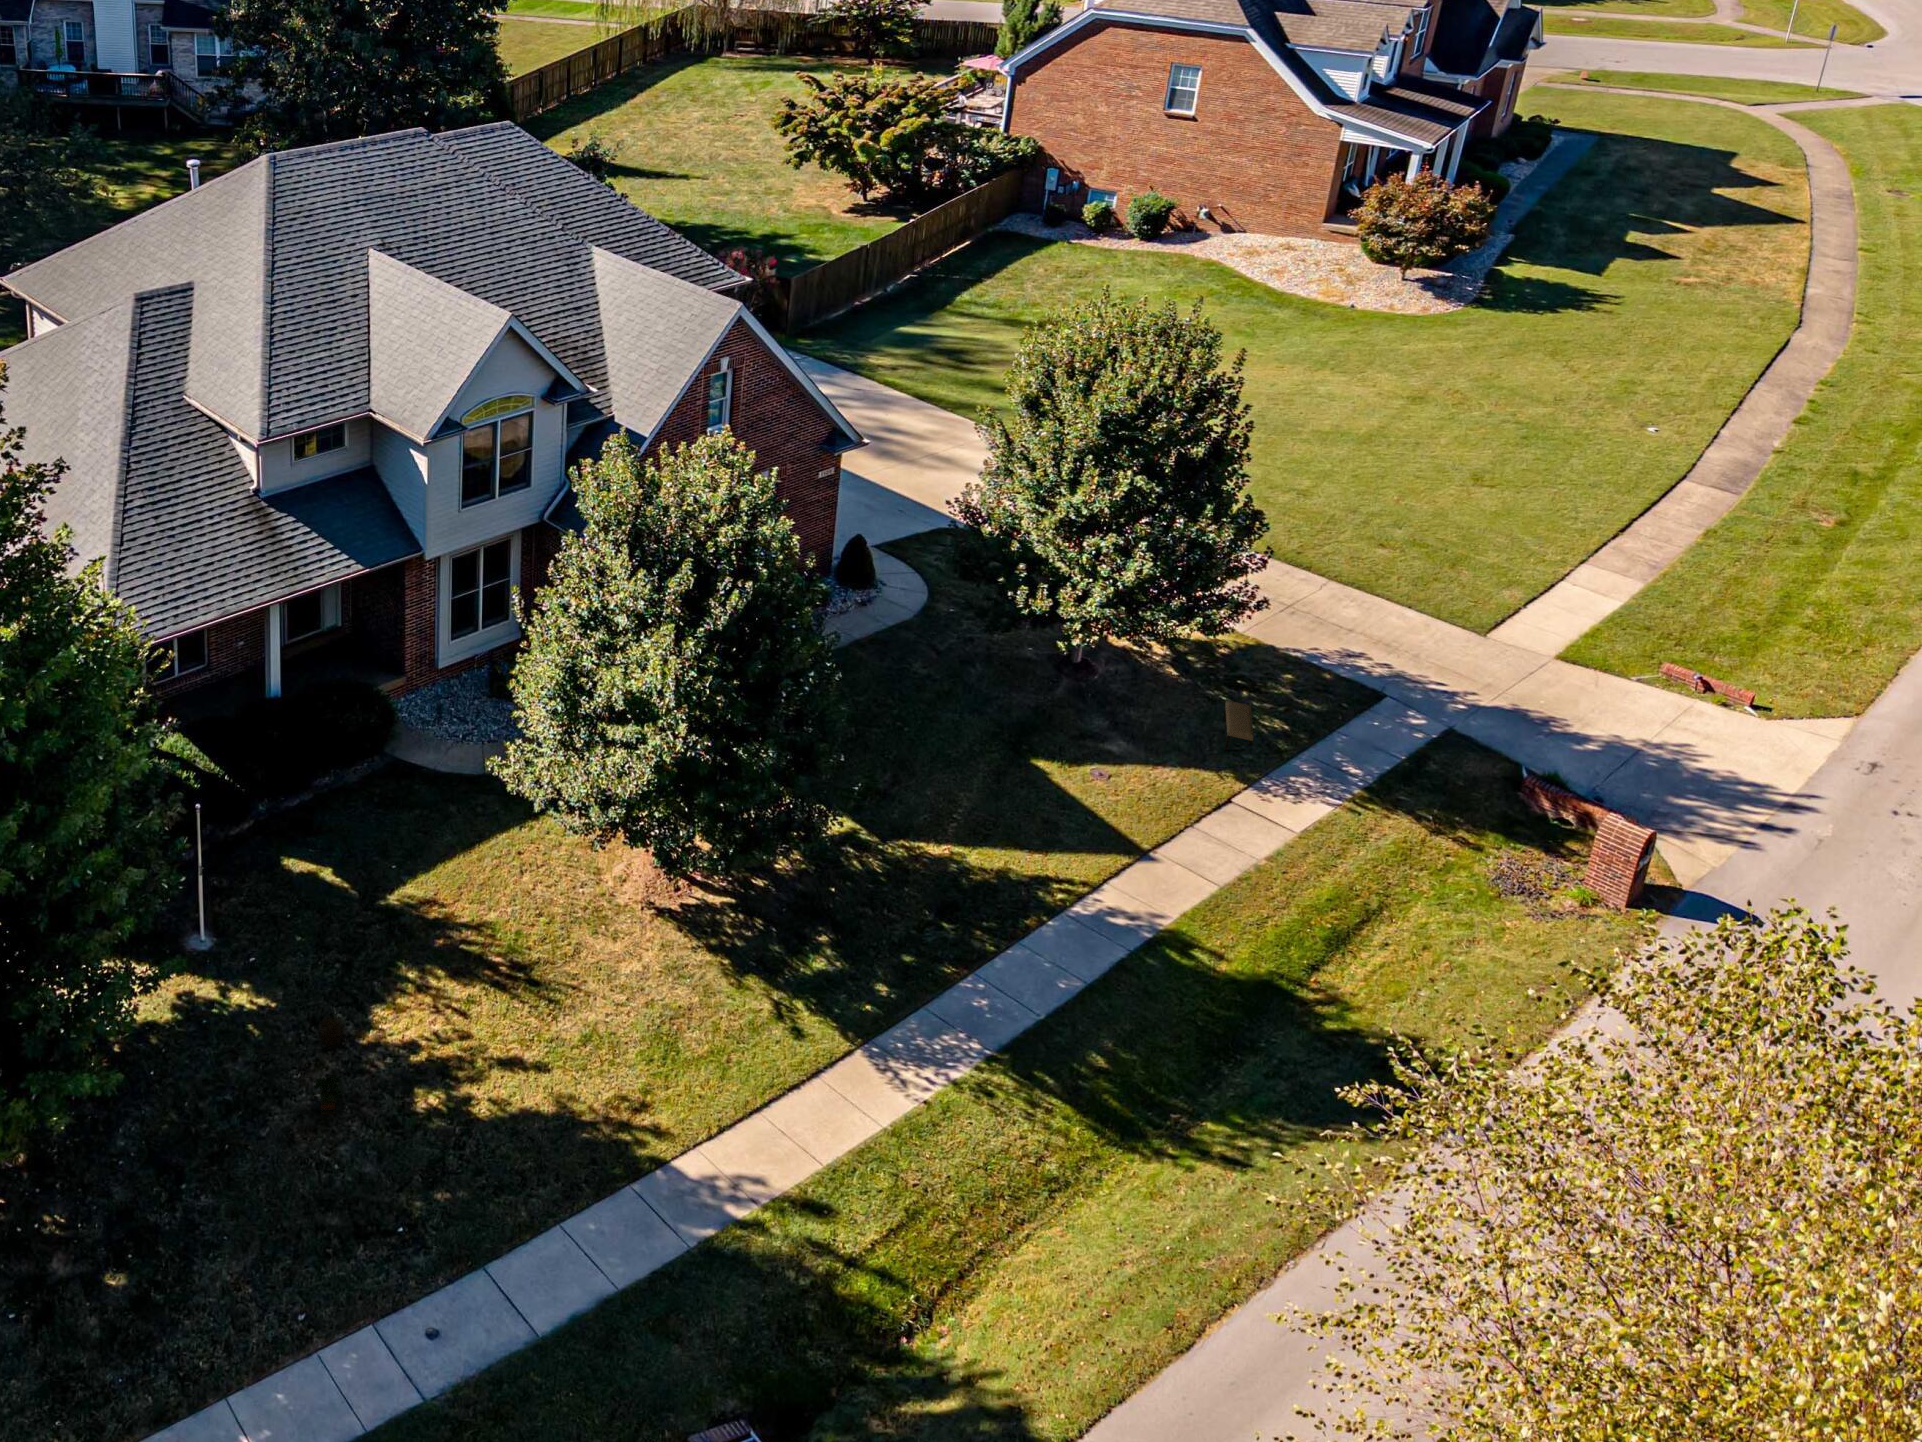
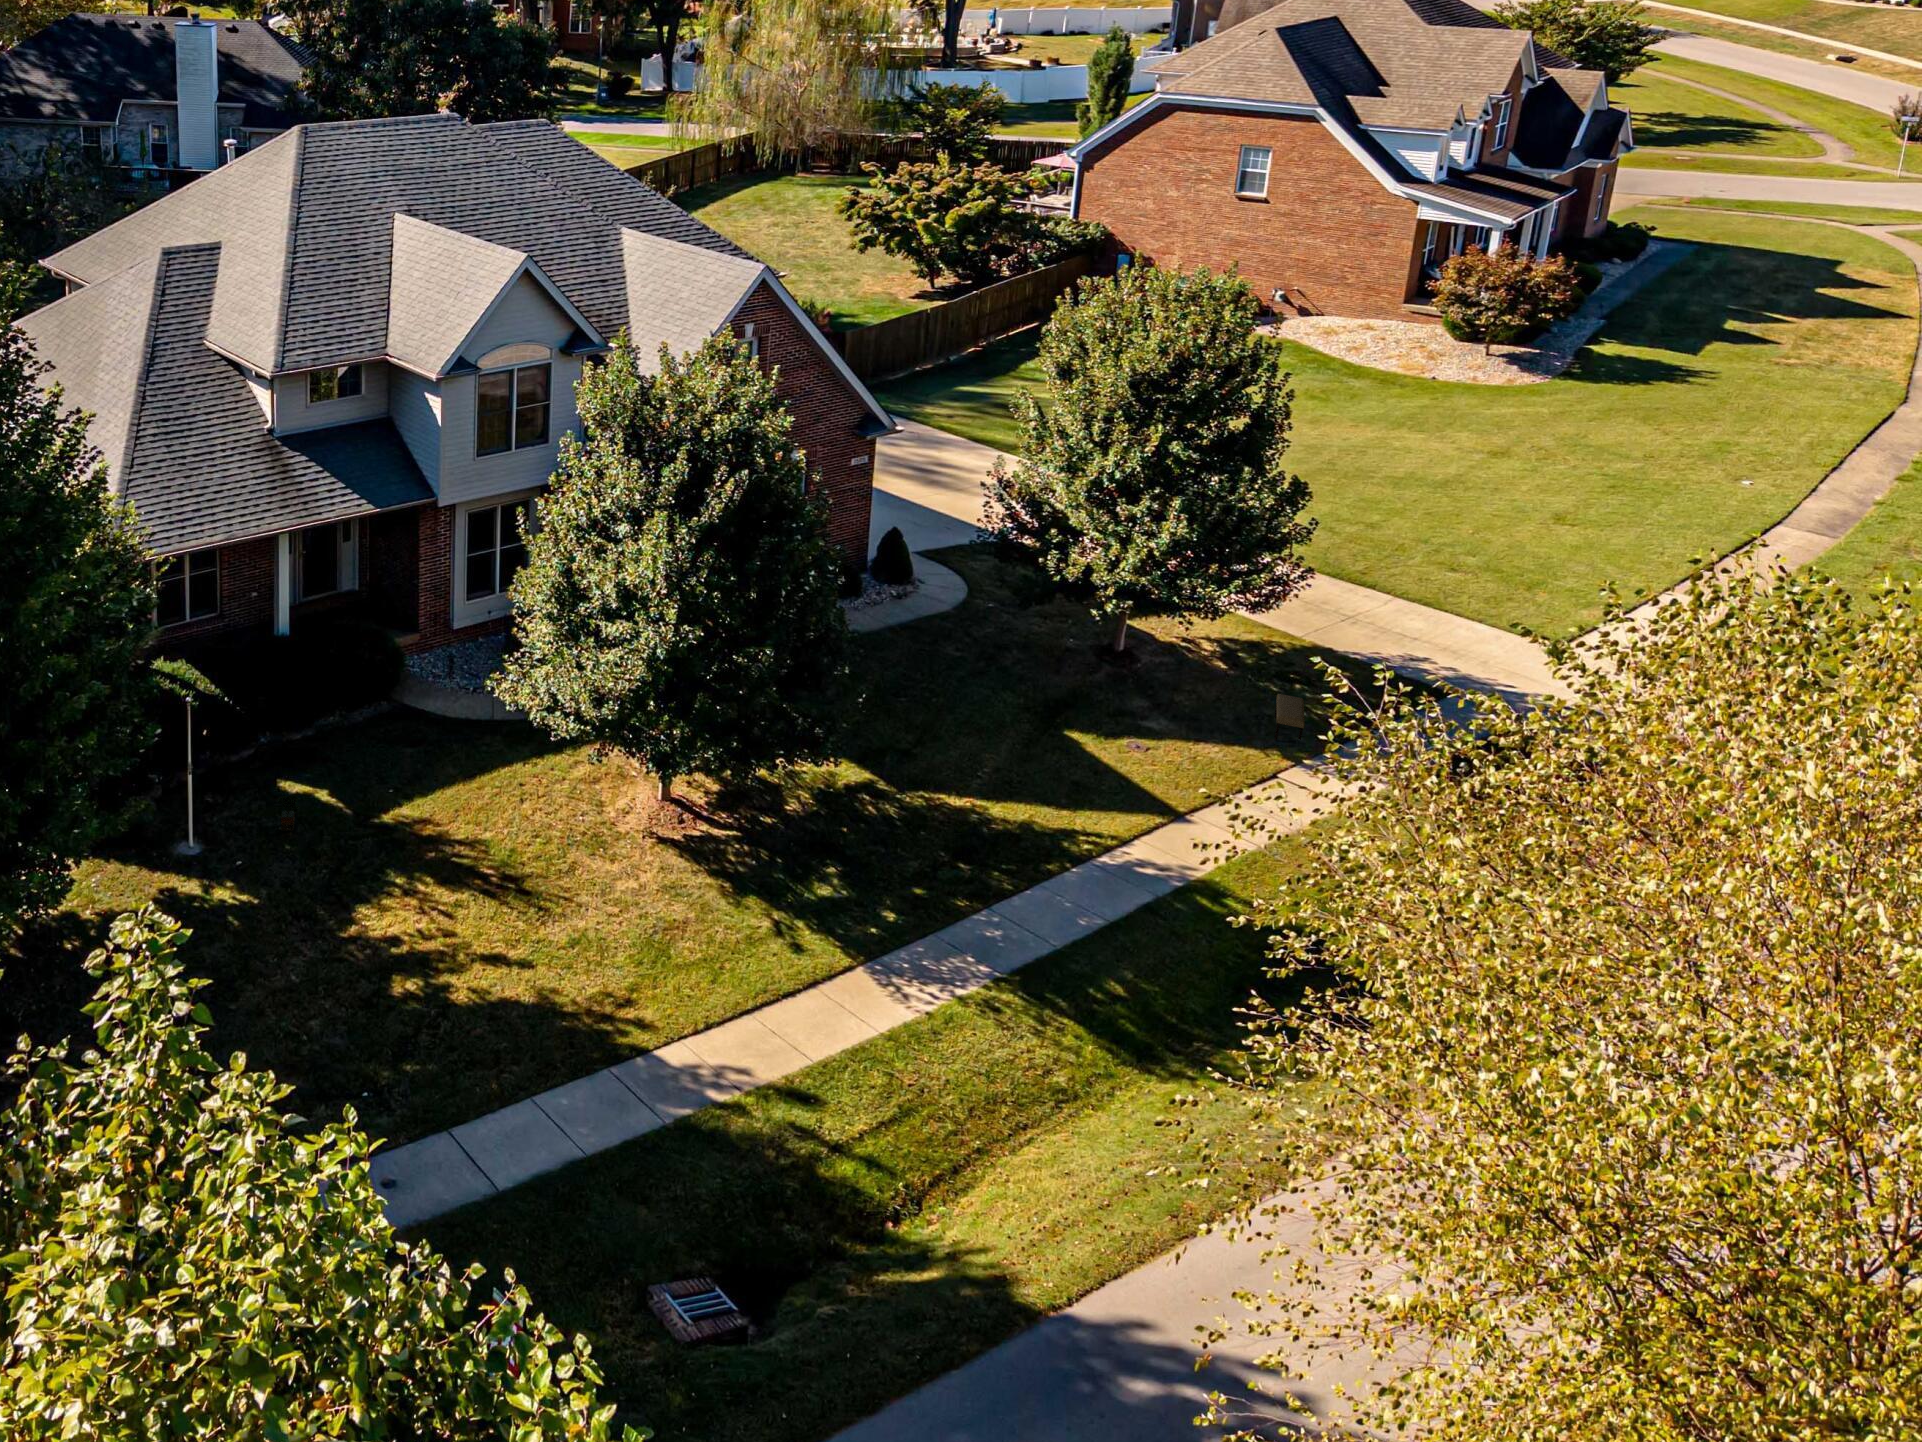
woven basket: present [319,1018,343,1046] -> none [297,904,322,934]
potted tree: present [316,1076,341,1115] -> present [278,795,300,831]

